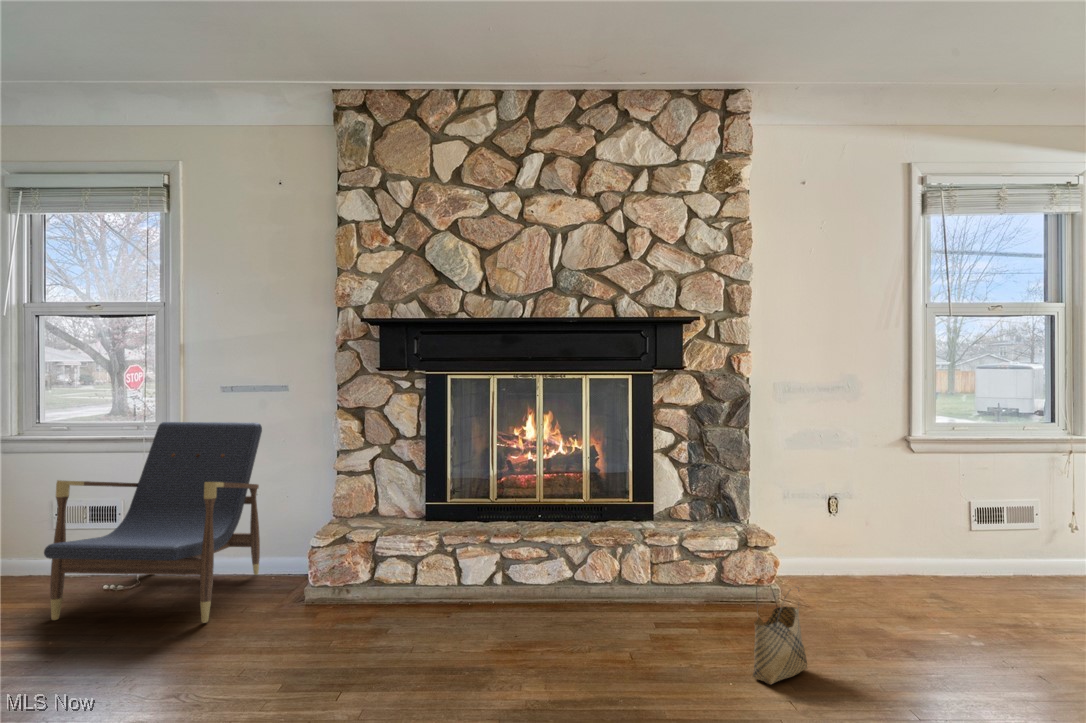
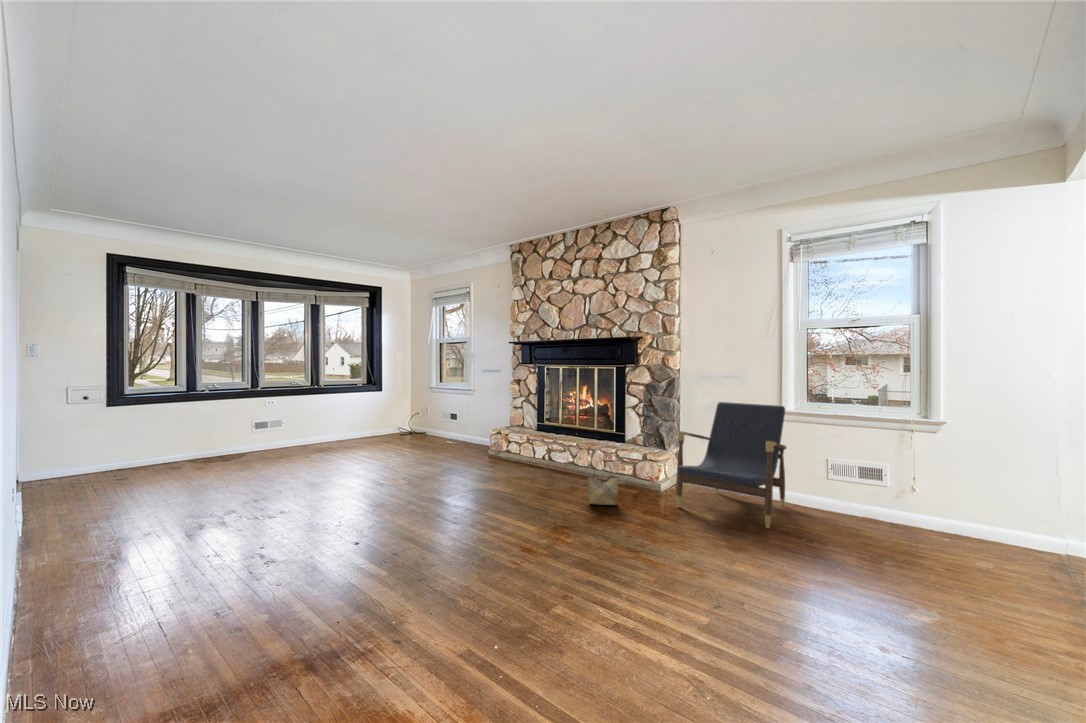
lounge chair: present [44,422,262,623] -> present [676,402,786,528]

